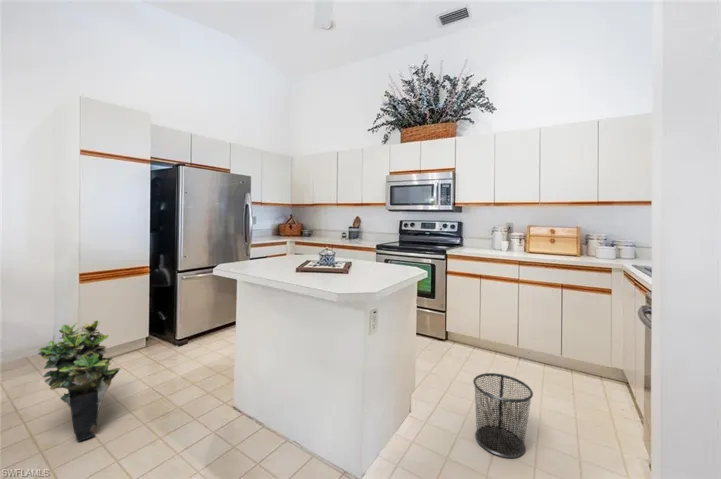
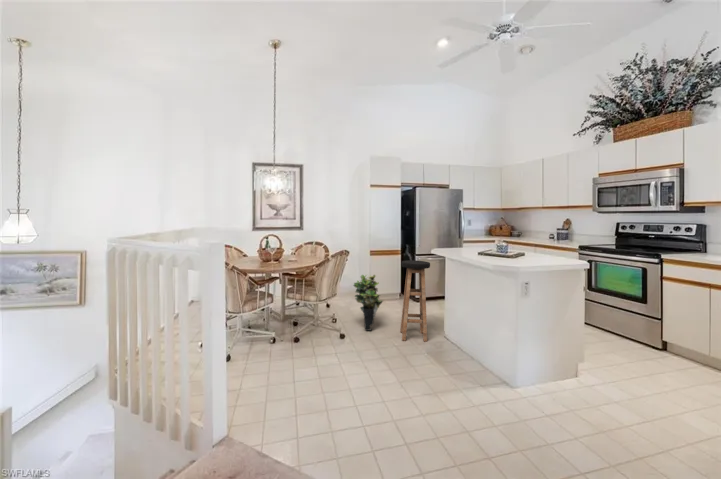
bar stool: none [159,284,216,436] -> present [400,260,430,342]
waste bin: present [473,373,533,458] -> none [628,363,699,440]

